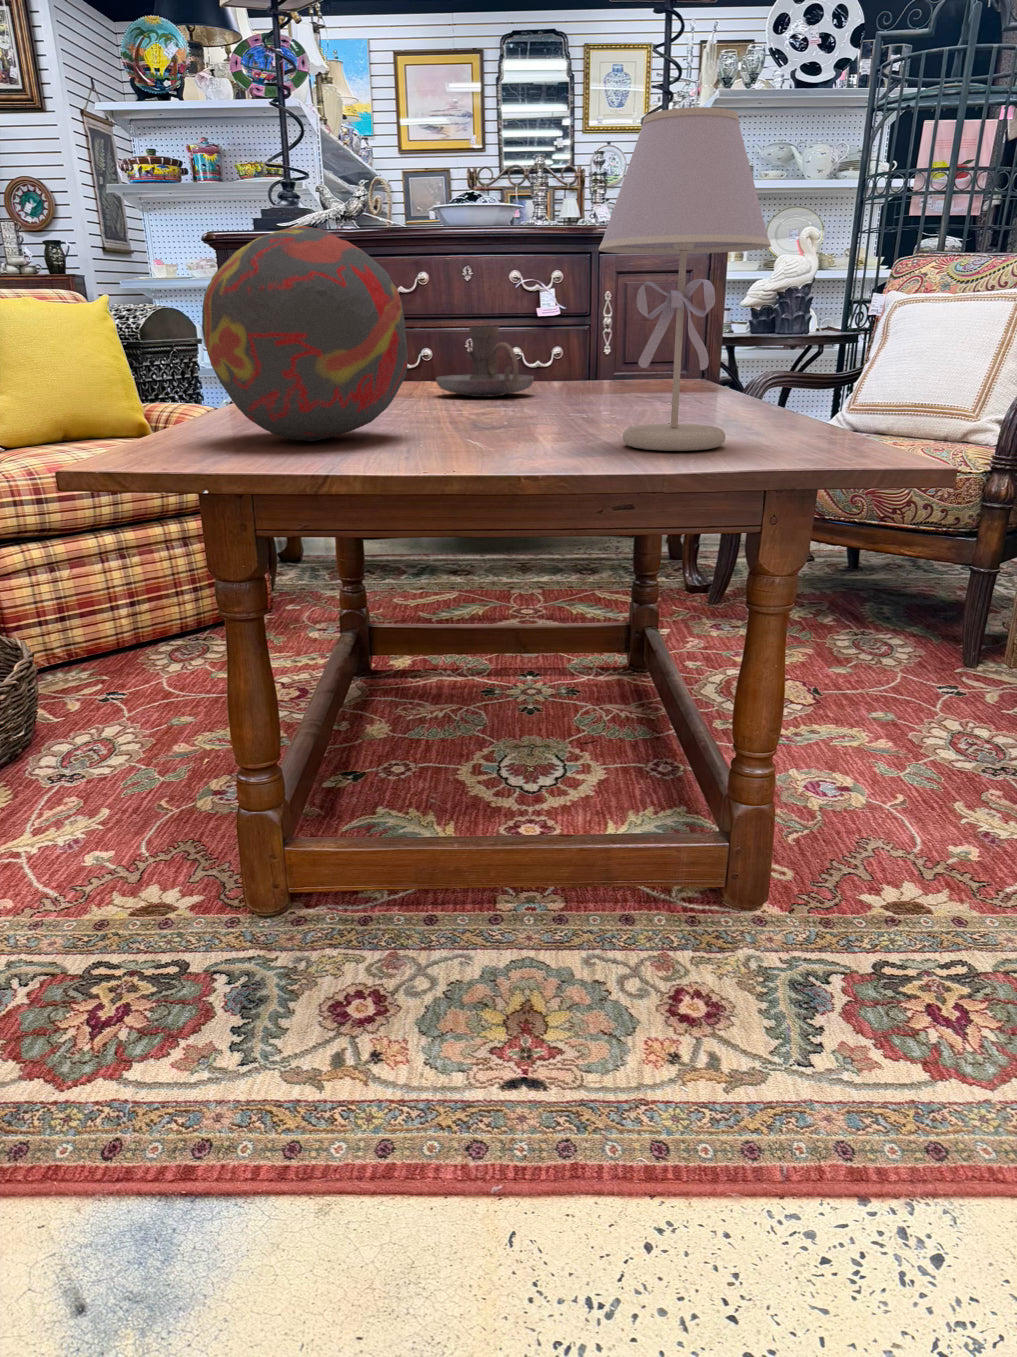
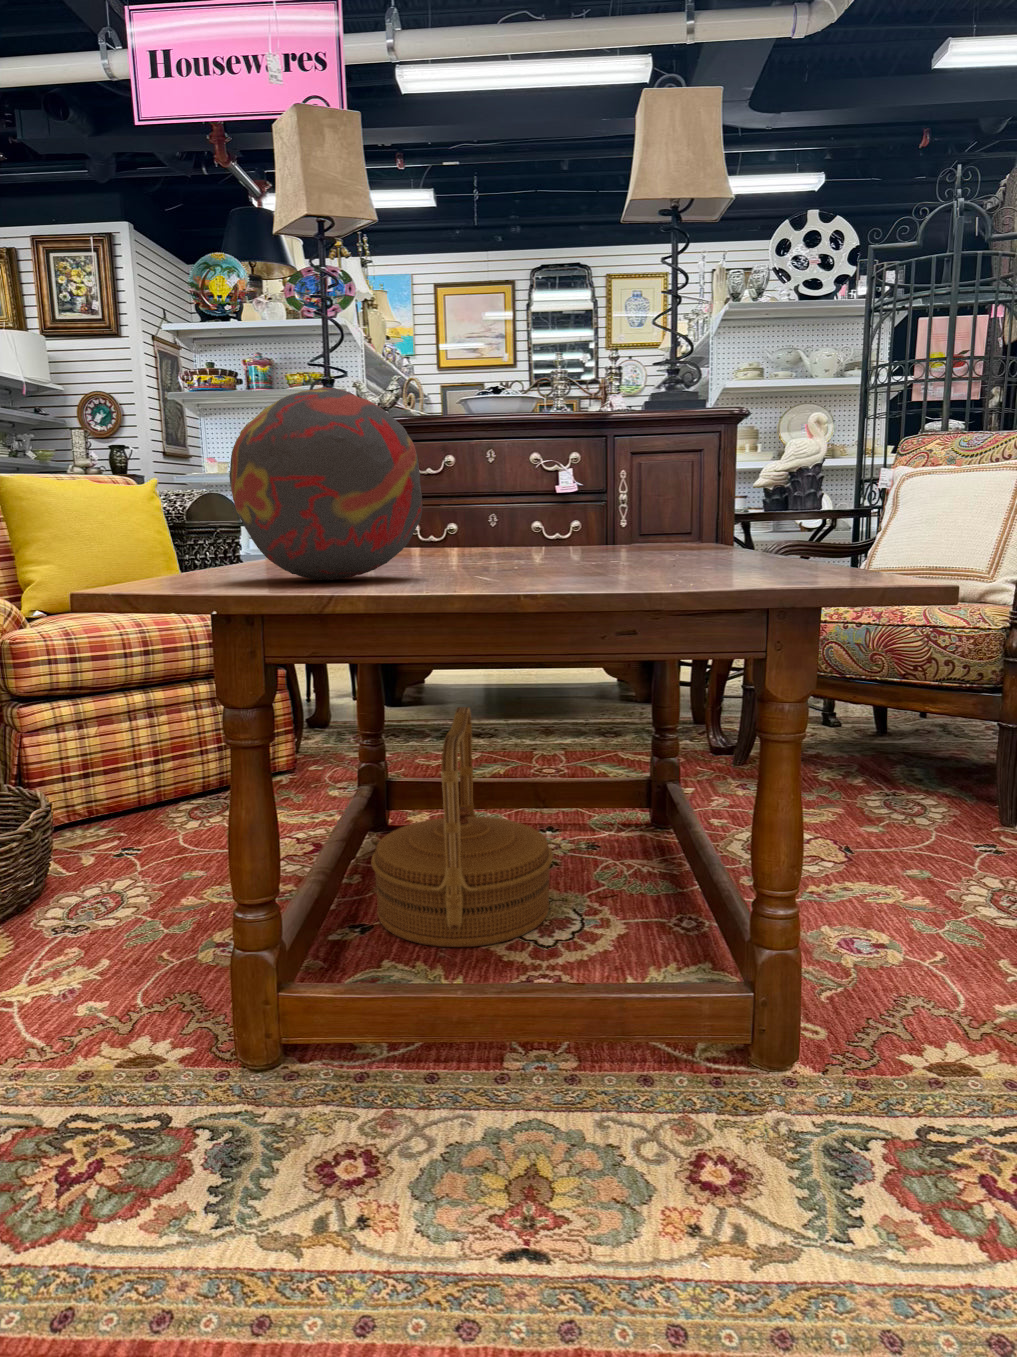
table lamp: present [598,107,771,451] -> none [599,274,762,582]
candle holder: present [436,327,534,397] -> none [456,495,550,558]
woven basket: none [360,558,538,796] -> present [371,707,553,947]

